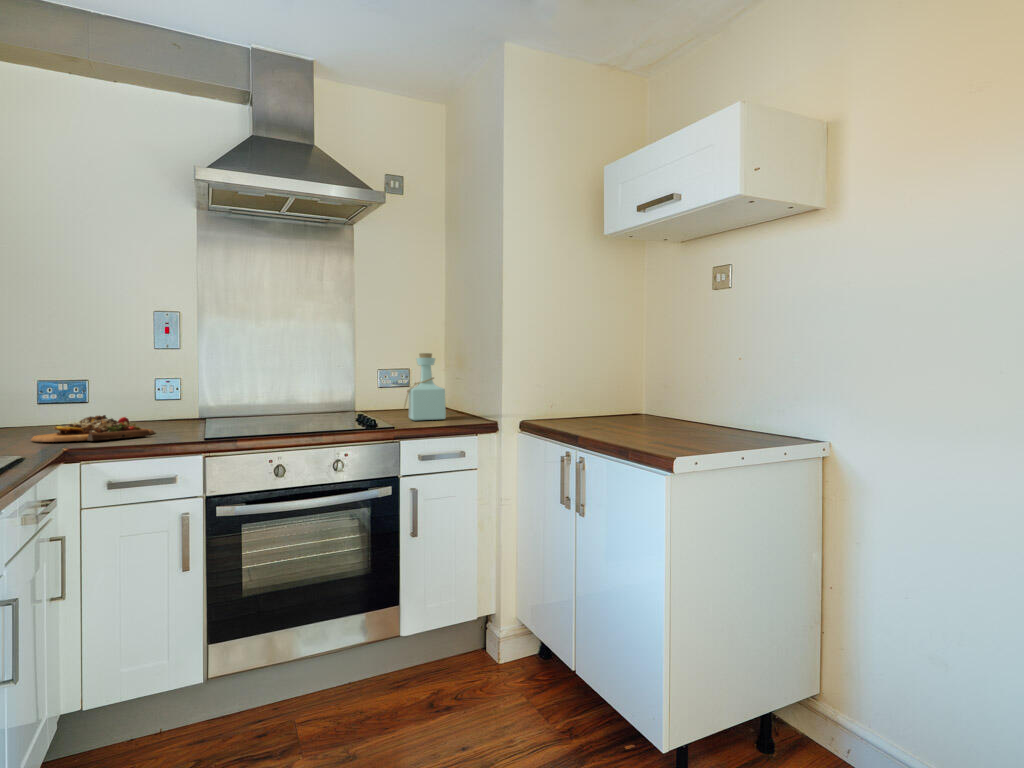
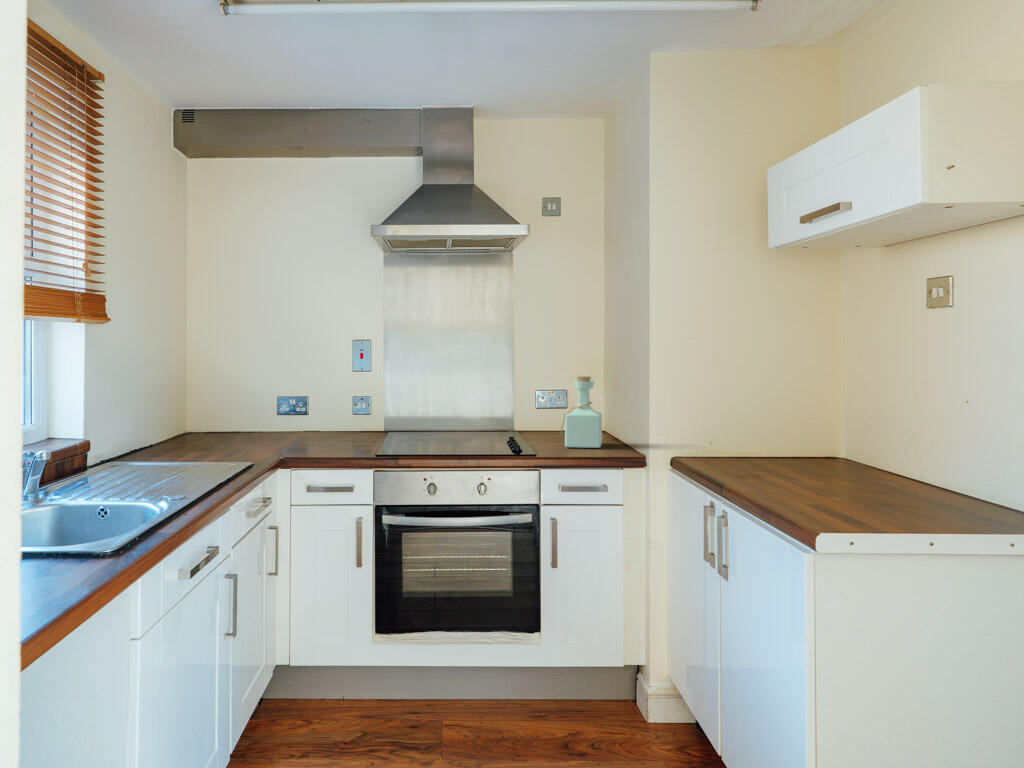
cutting board: present [31,415,155,442] -> none [266,428,348,452]

